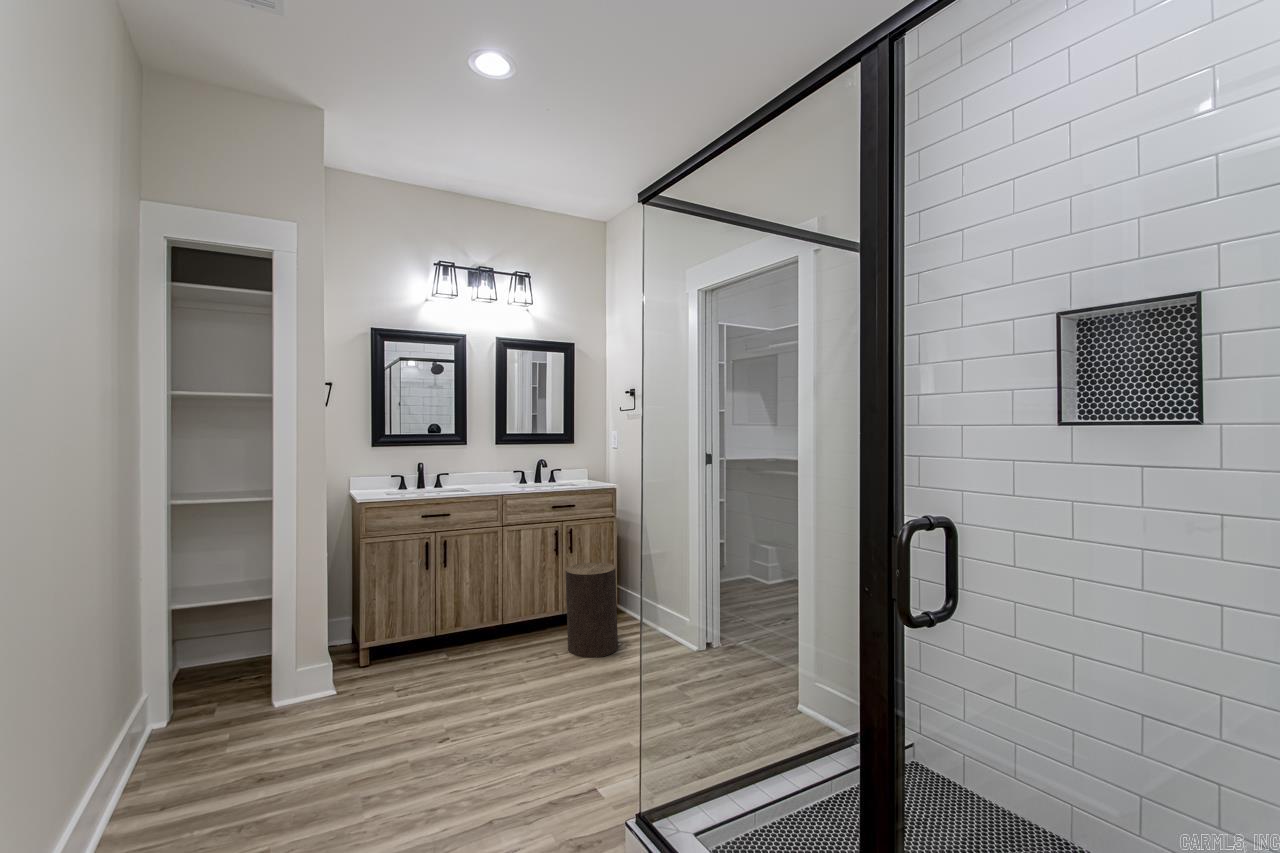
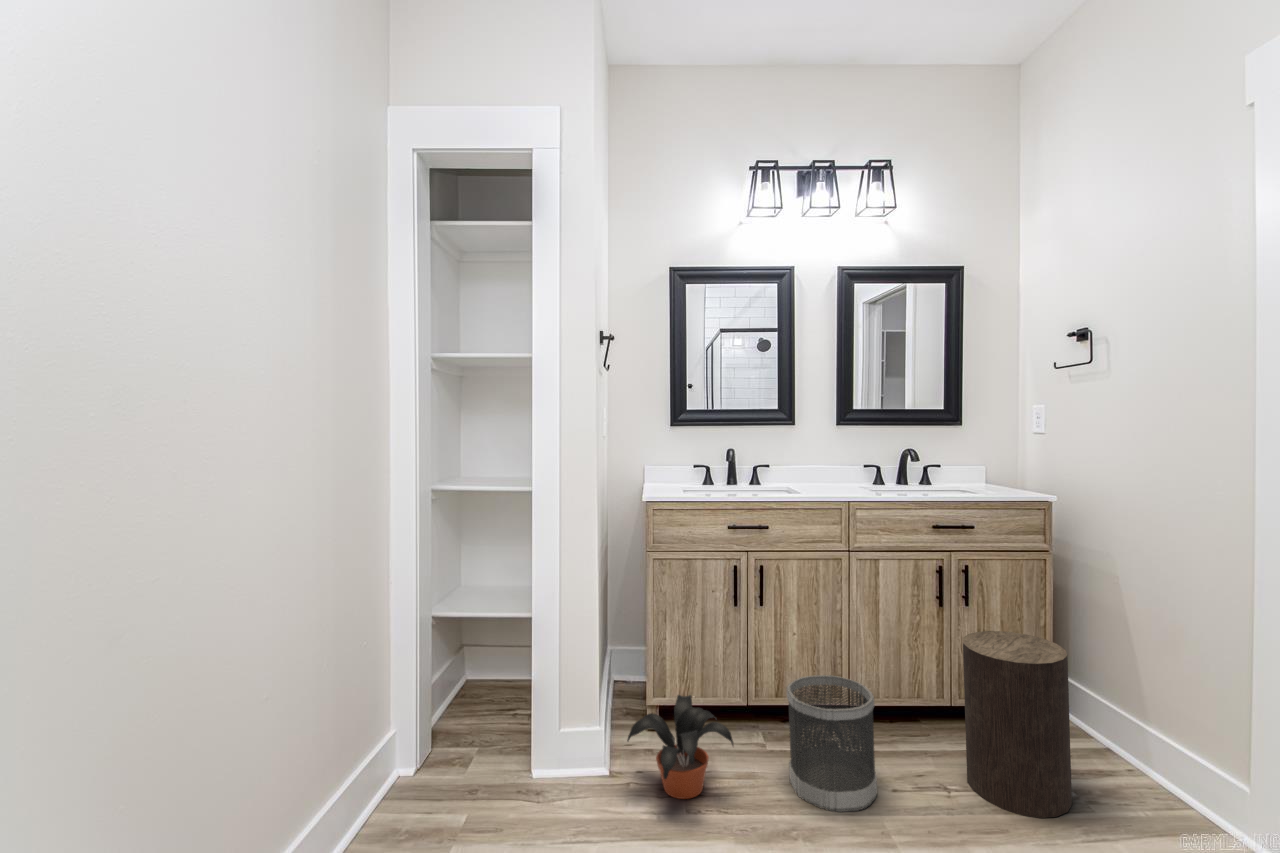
wastebasket: none [463,602,518,679] -> present [787,675,877,812]
potted plant: none [355,629,430,693] -> present [627,695,733,799]

